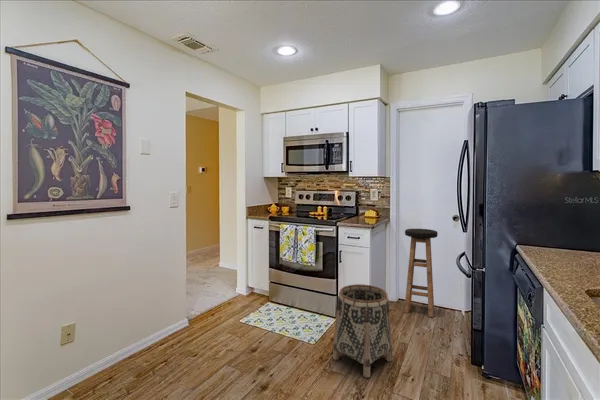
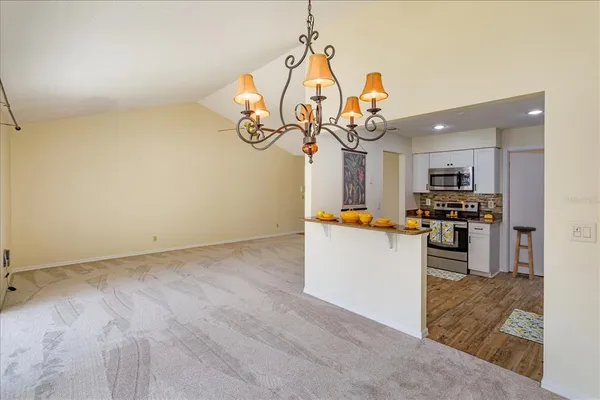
basket: present [333,284,393,378] -> none [470,252,505,294]

